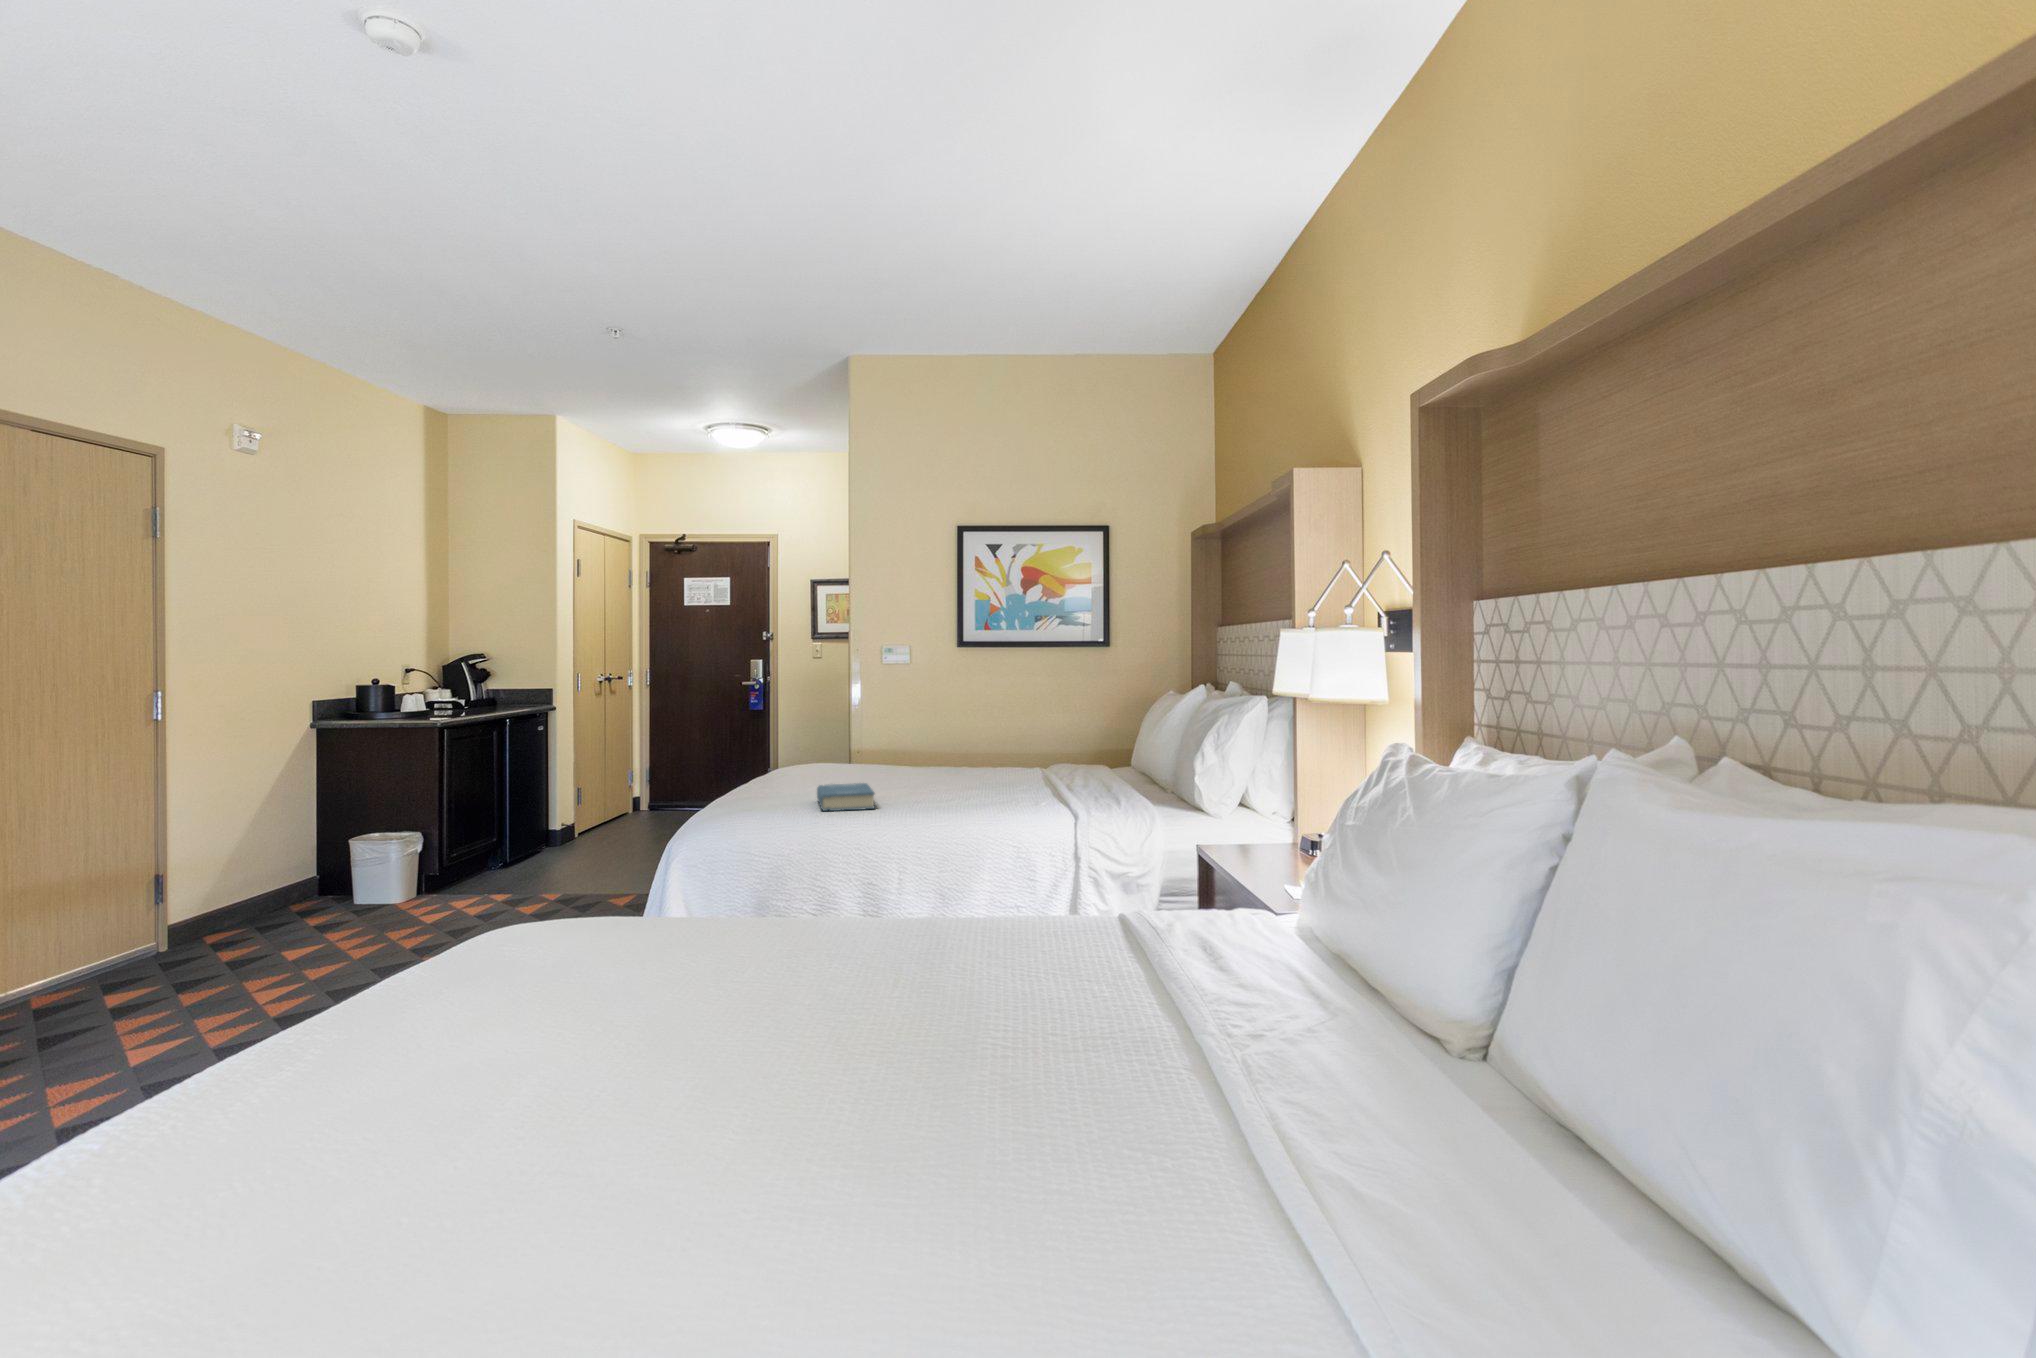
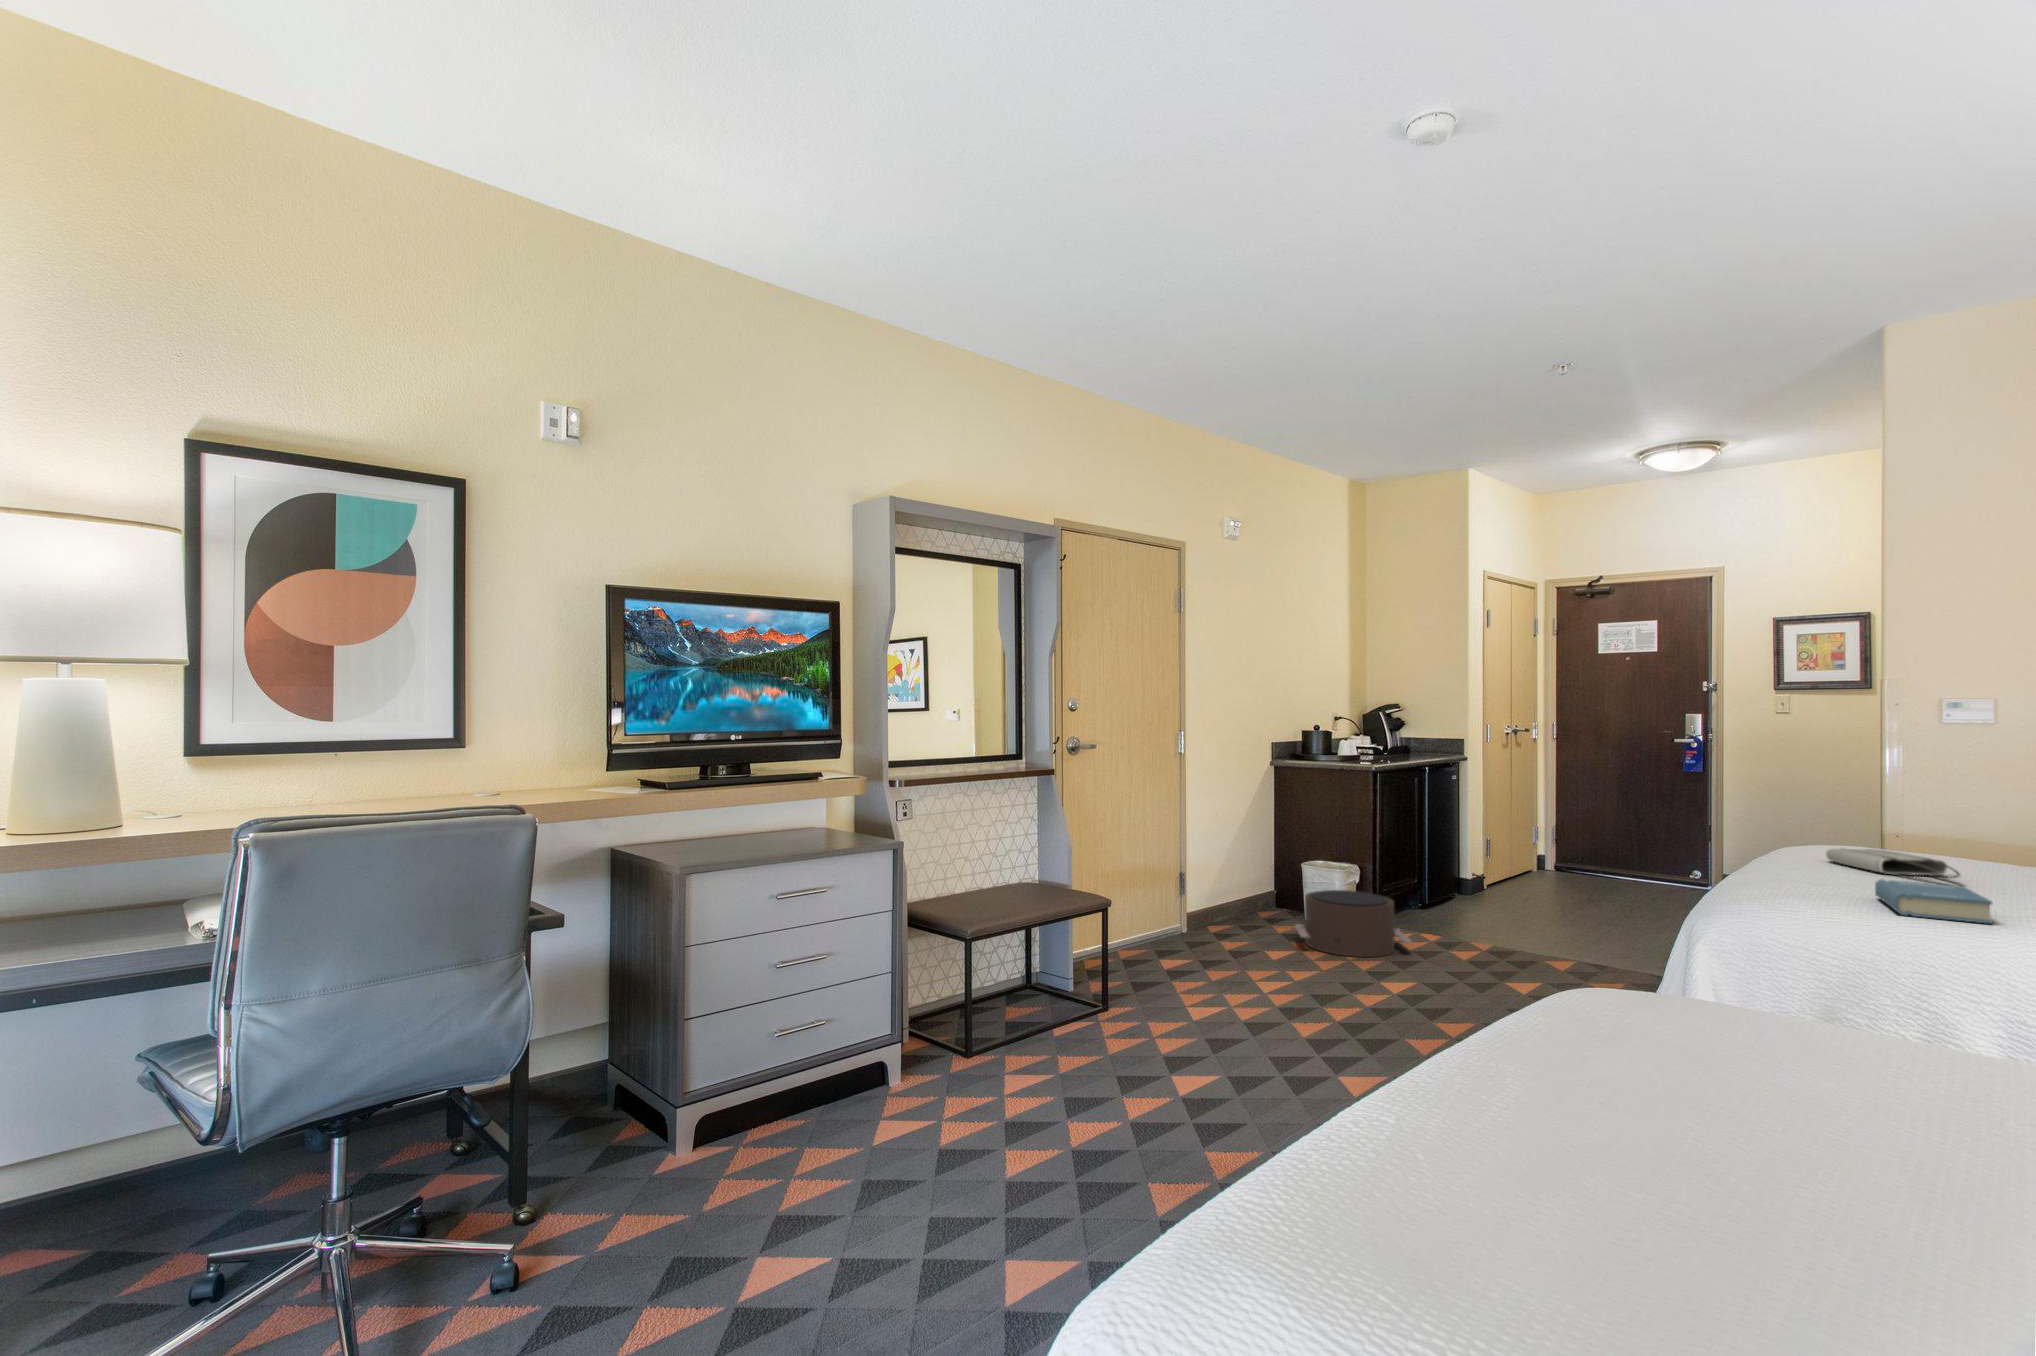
tote bag: none [807,762,877,780] -> present [1826,849,1960,878]
pouf: none [329,860,474,937] -> present [1295,890,1411,957]

